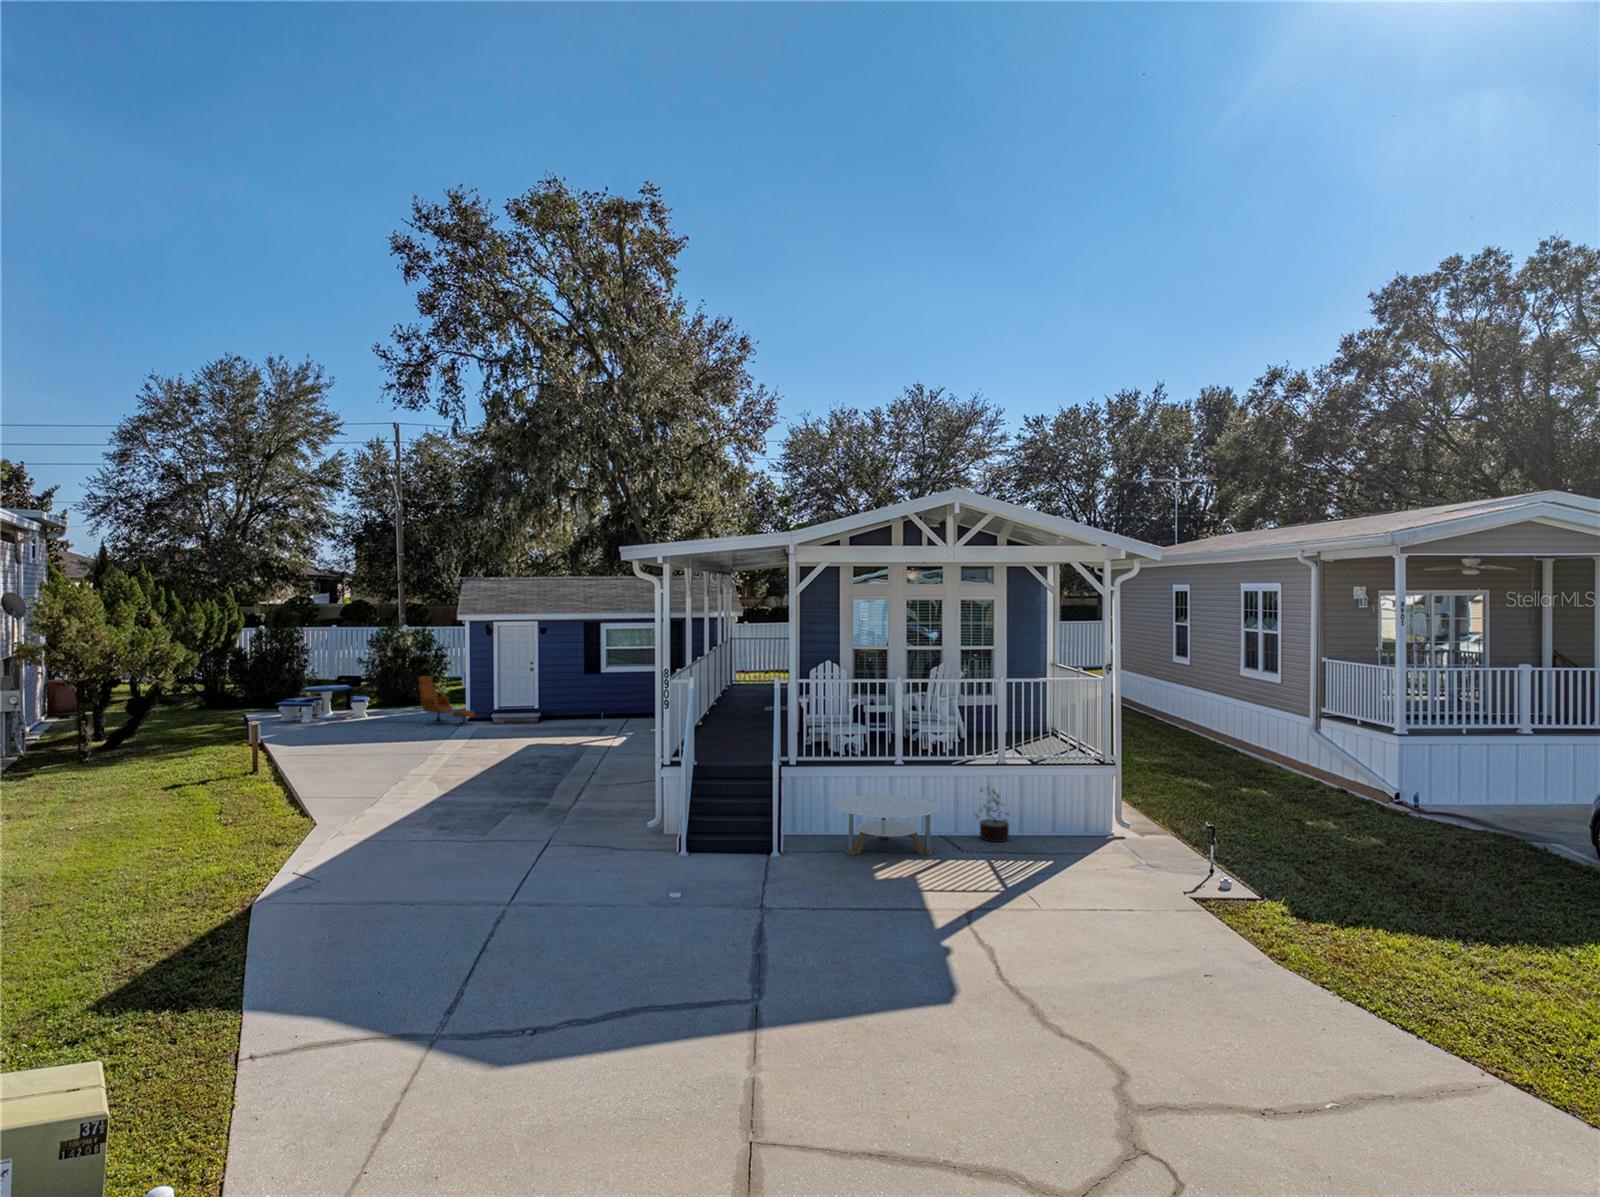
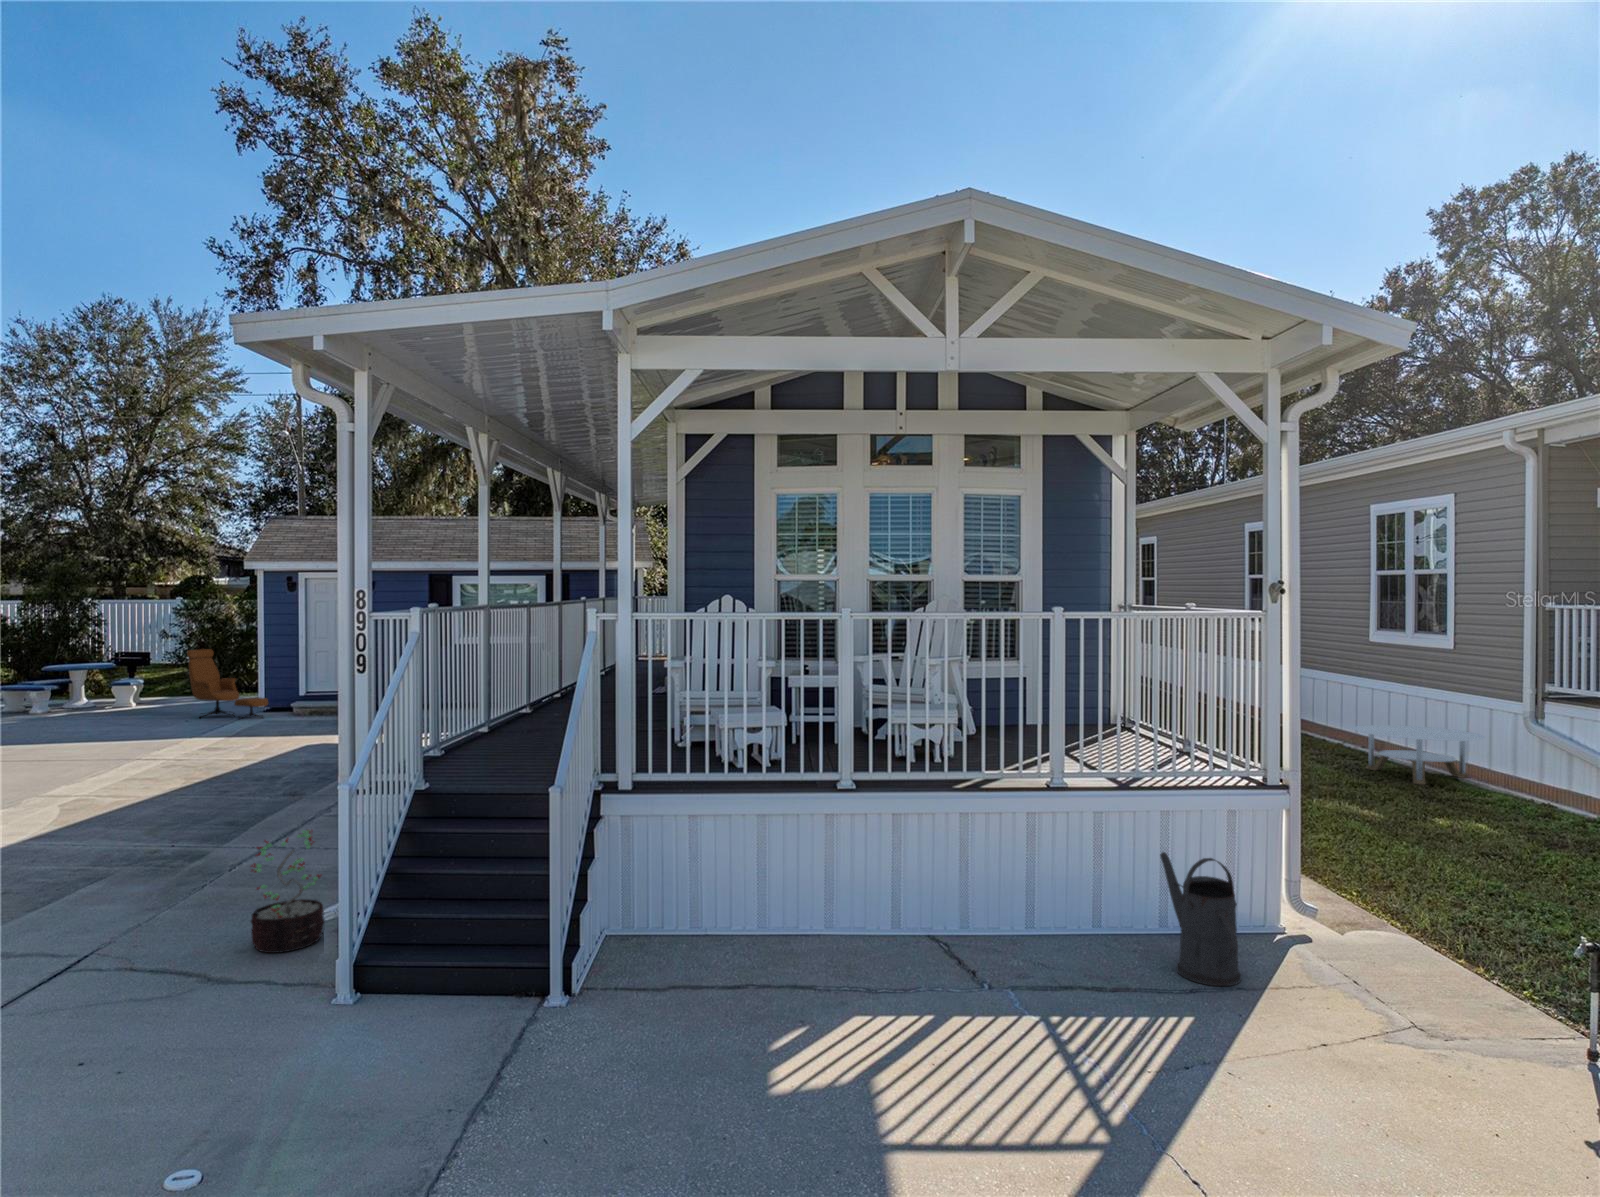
decorative plant: present [976,787,1009,842] -> present [251,830,324,953]
round table: present [835,794,941,855] -> present [1354,725,1485,785]
watering can: none [1046,794,1075,848] -> present [1160,852,1241,986]

